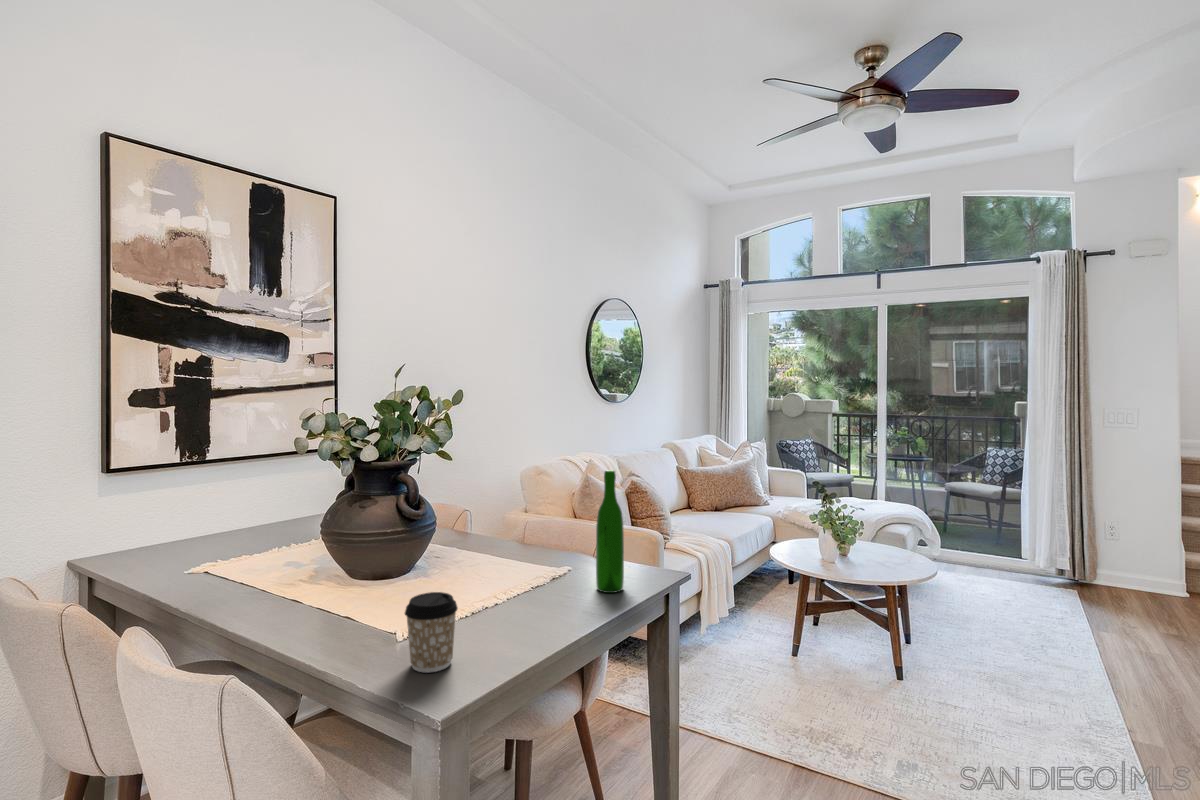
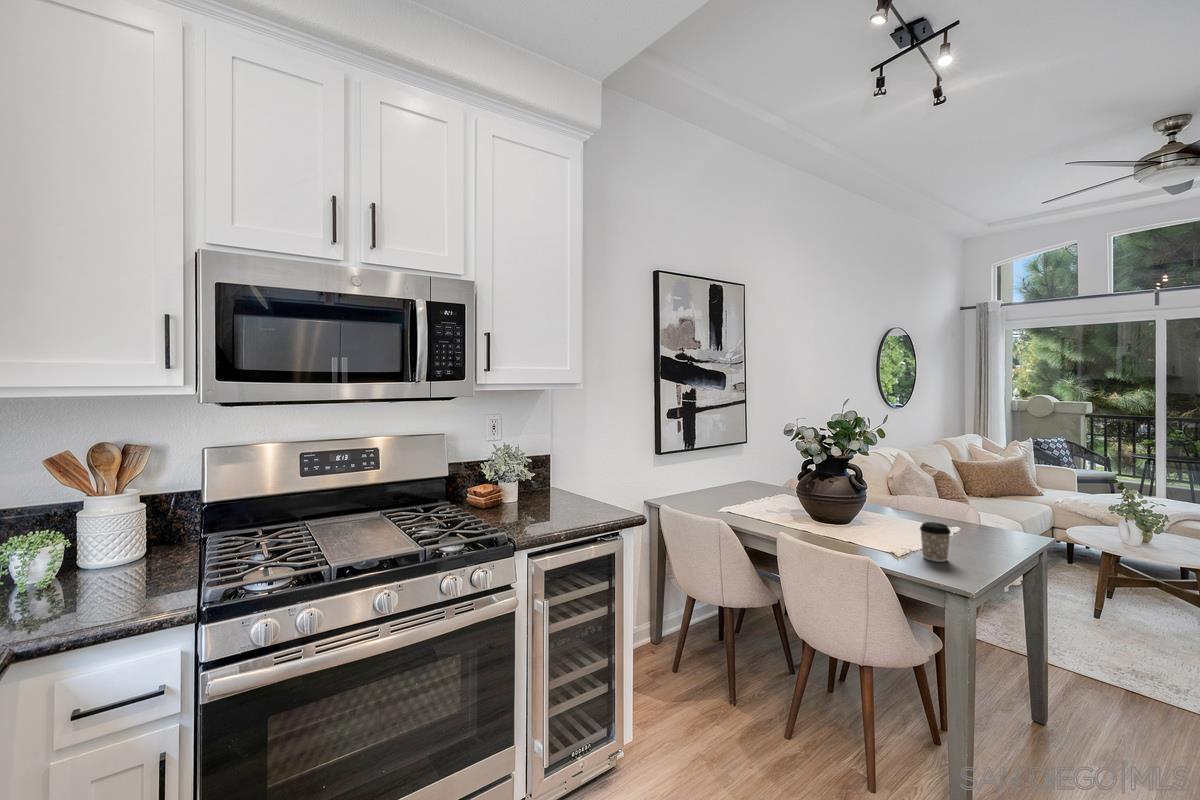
wine bottle: present [596,471,624,593] -> none [990,462,1012,537]

